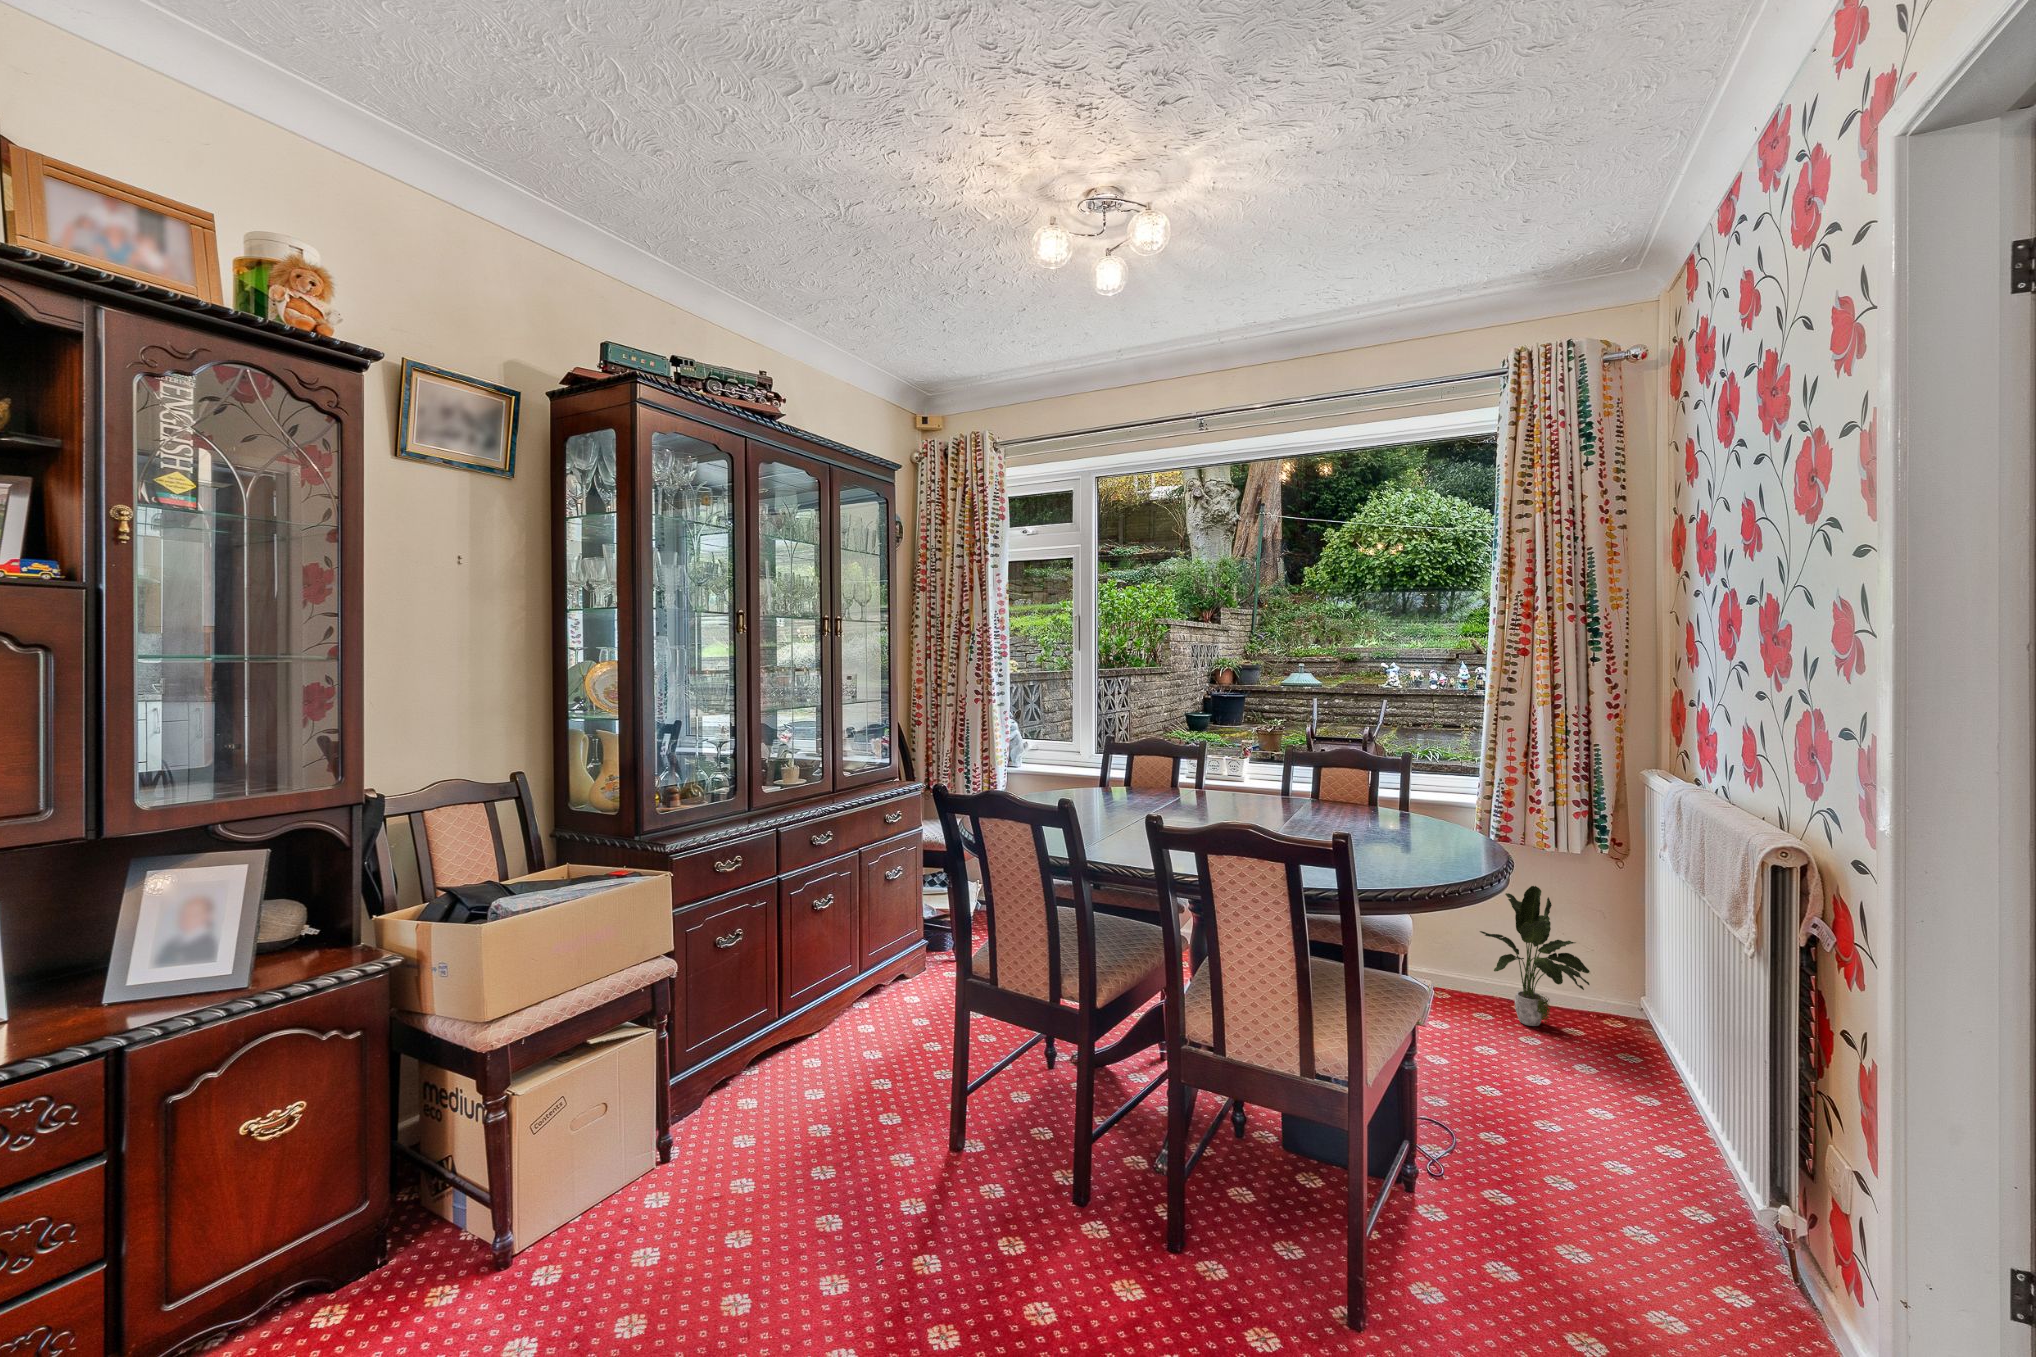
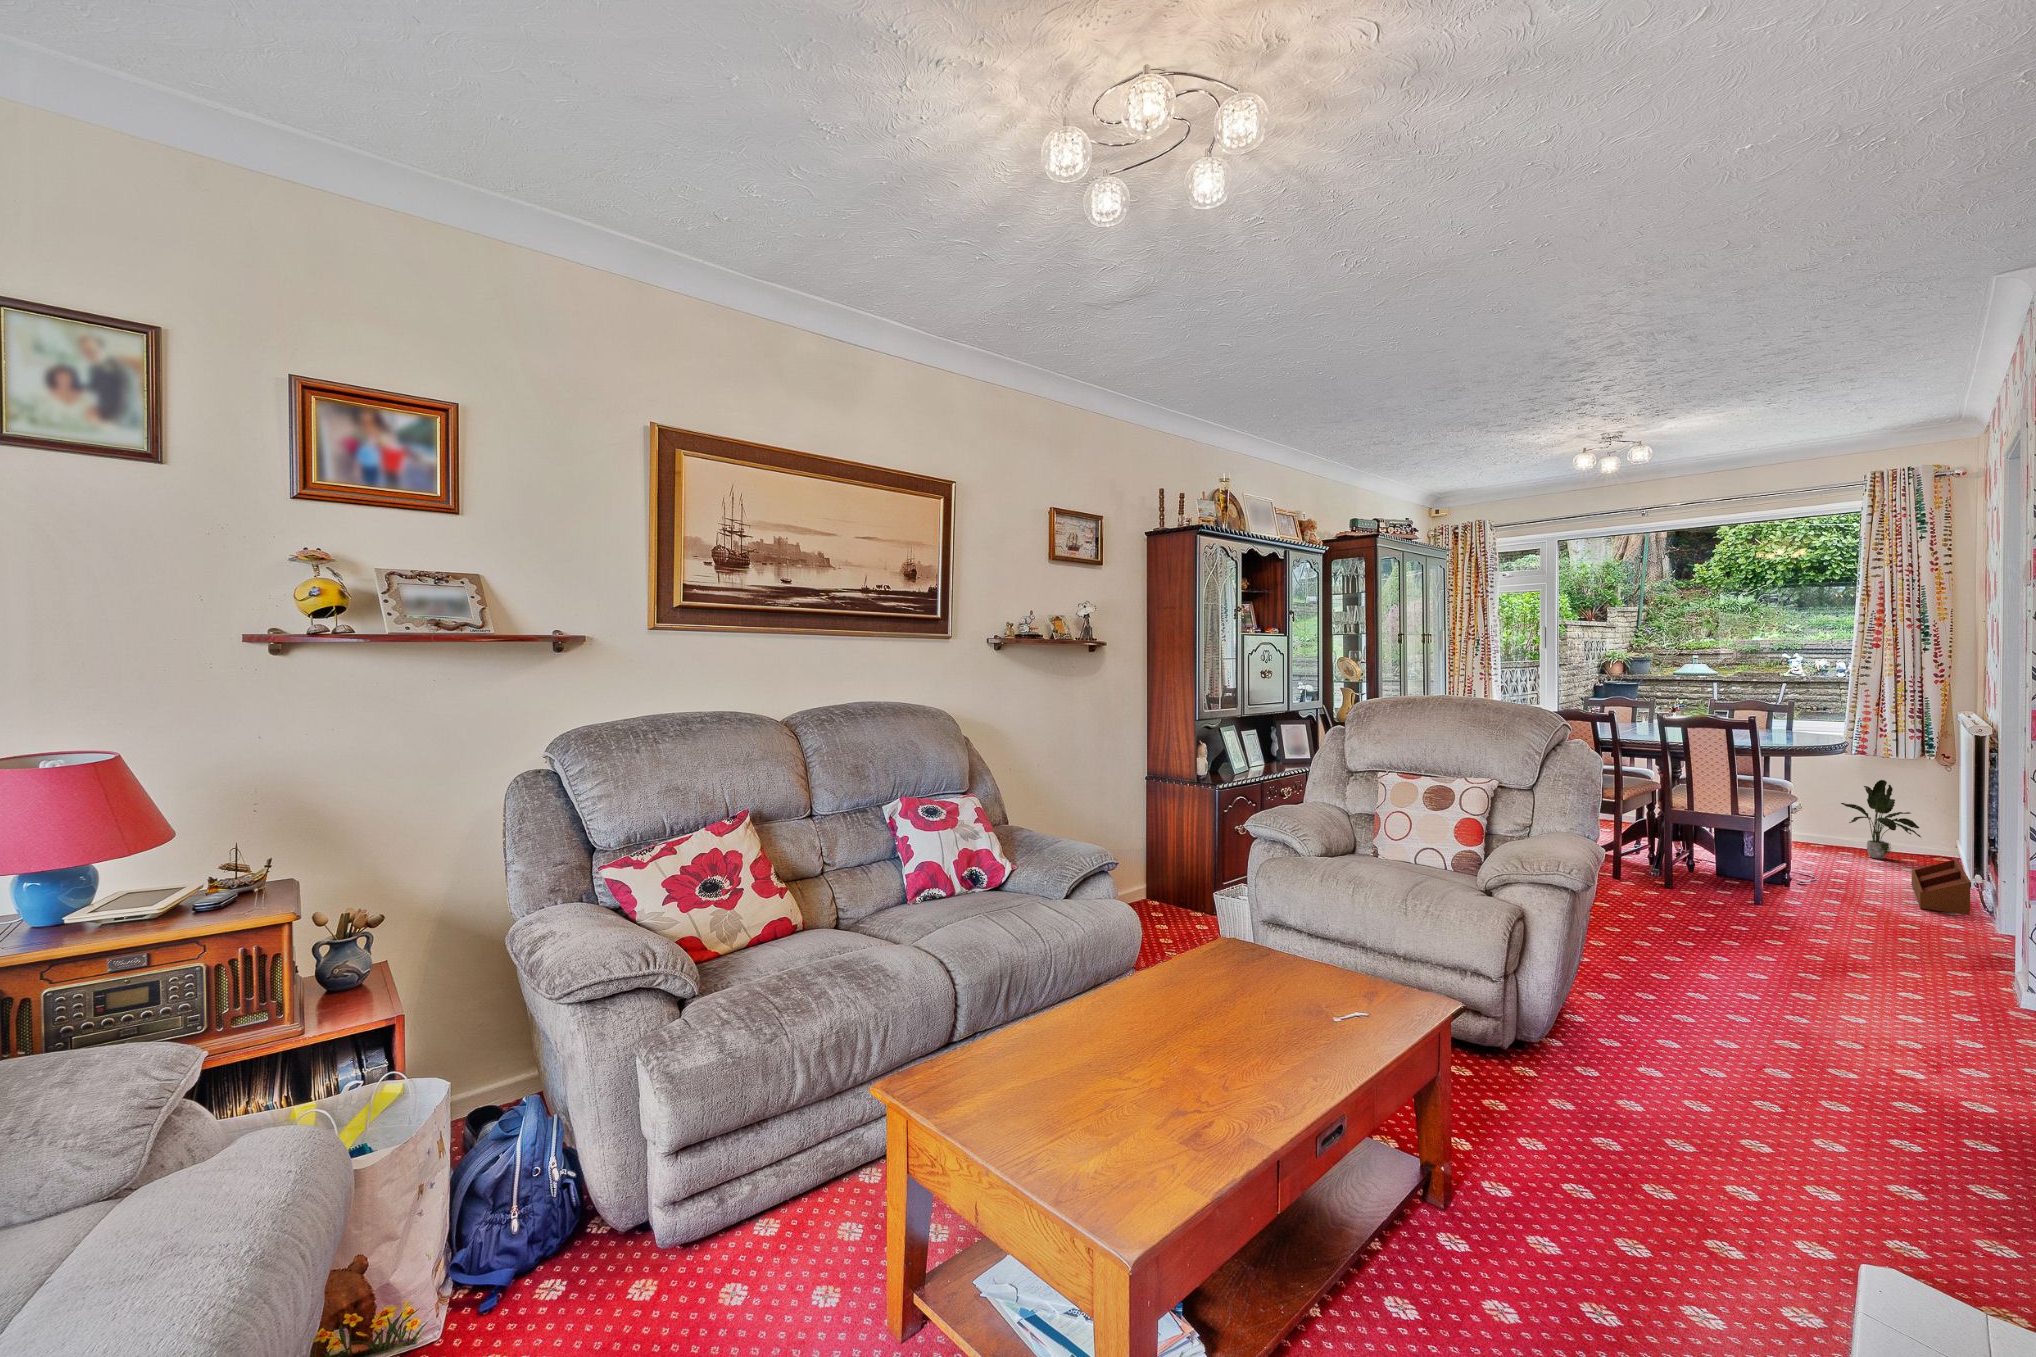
storage bin: none [1626,1087,1812,1308] -> present [1911,860,1971,915]

